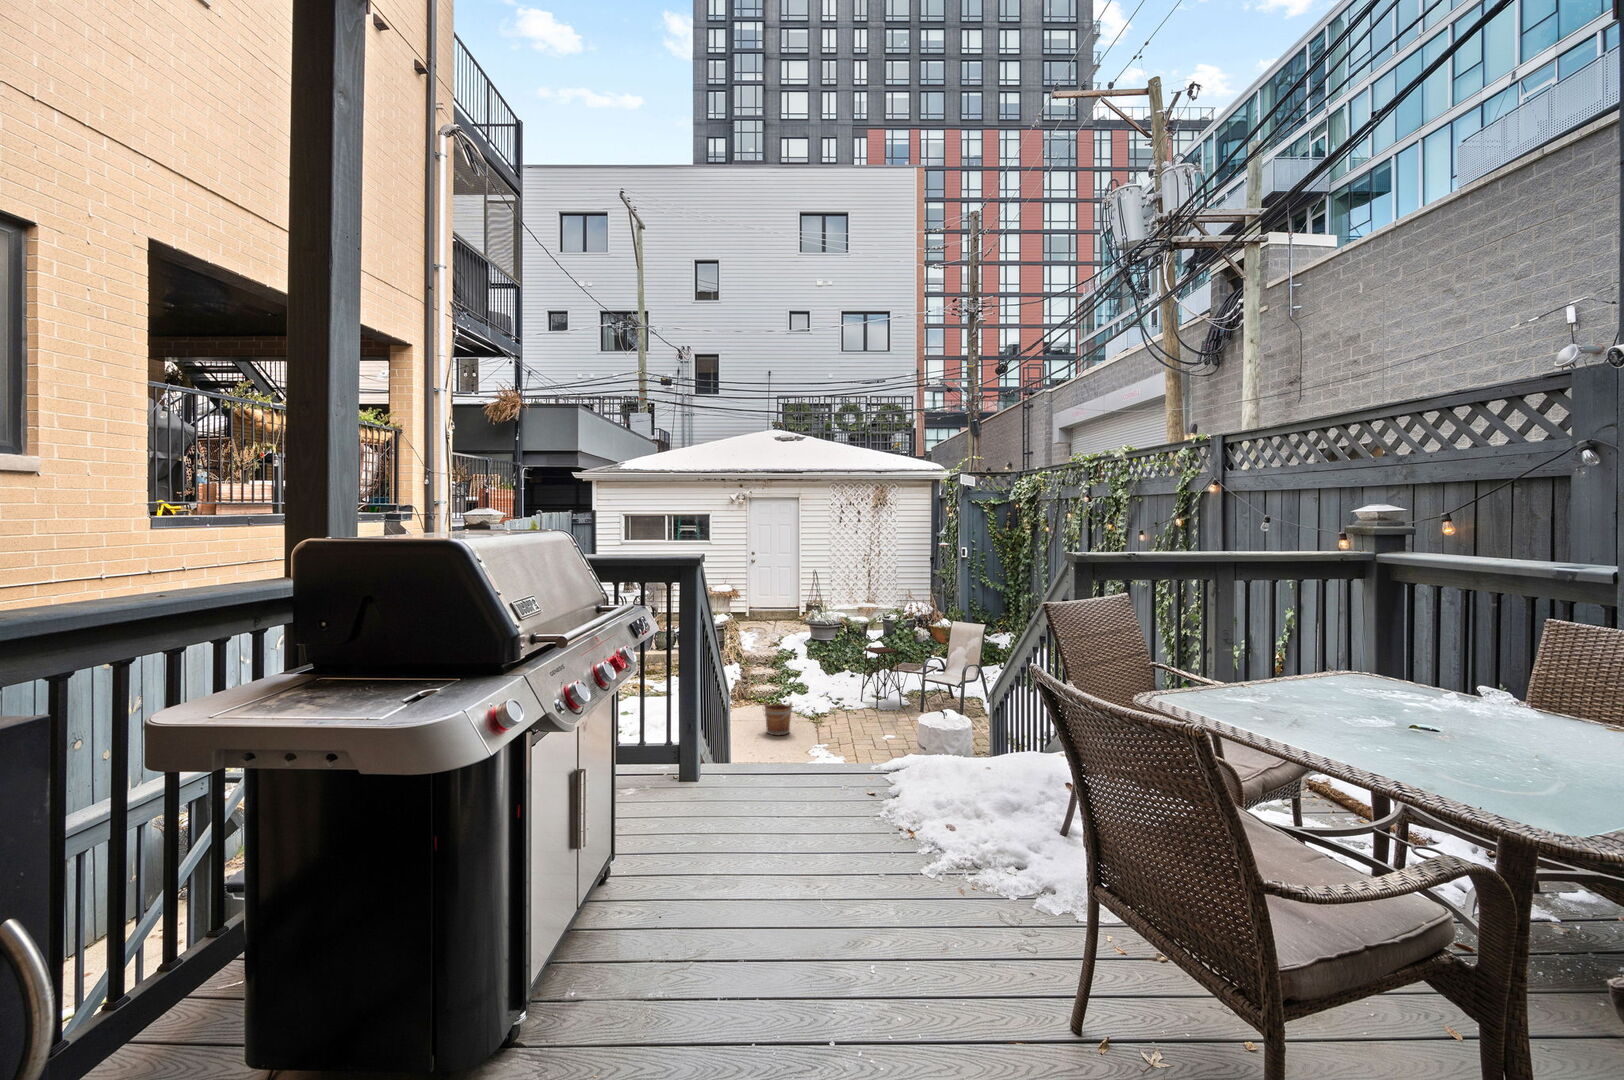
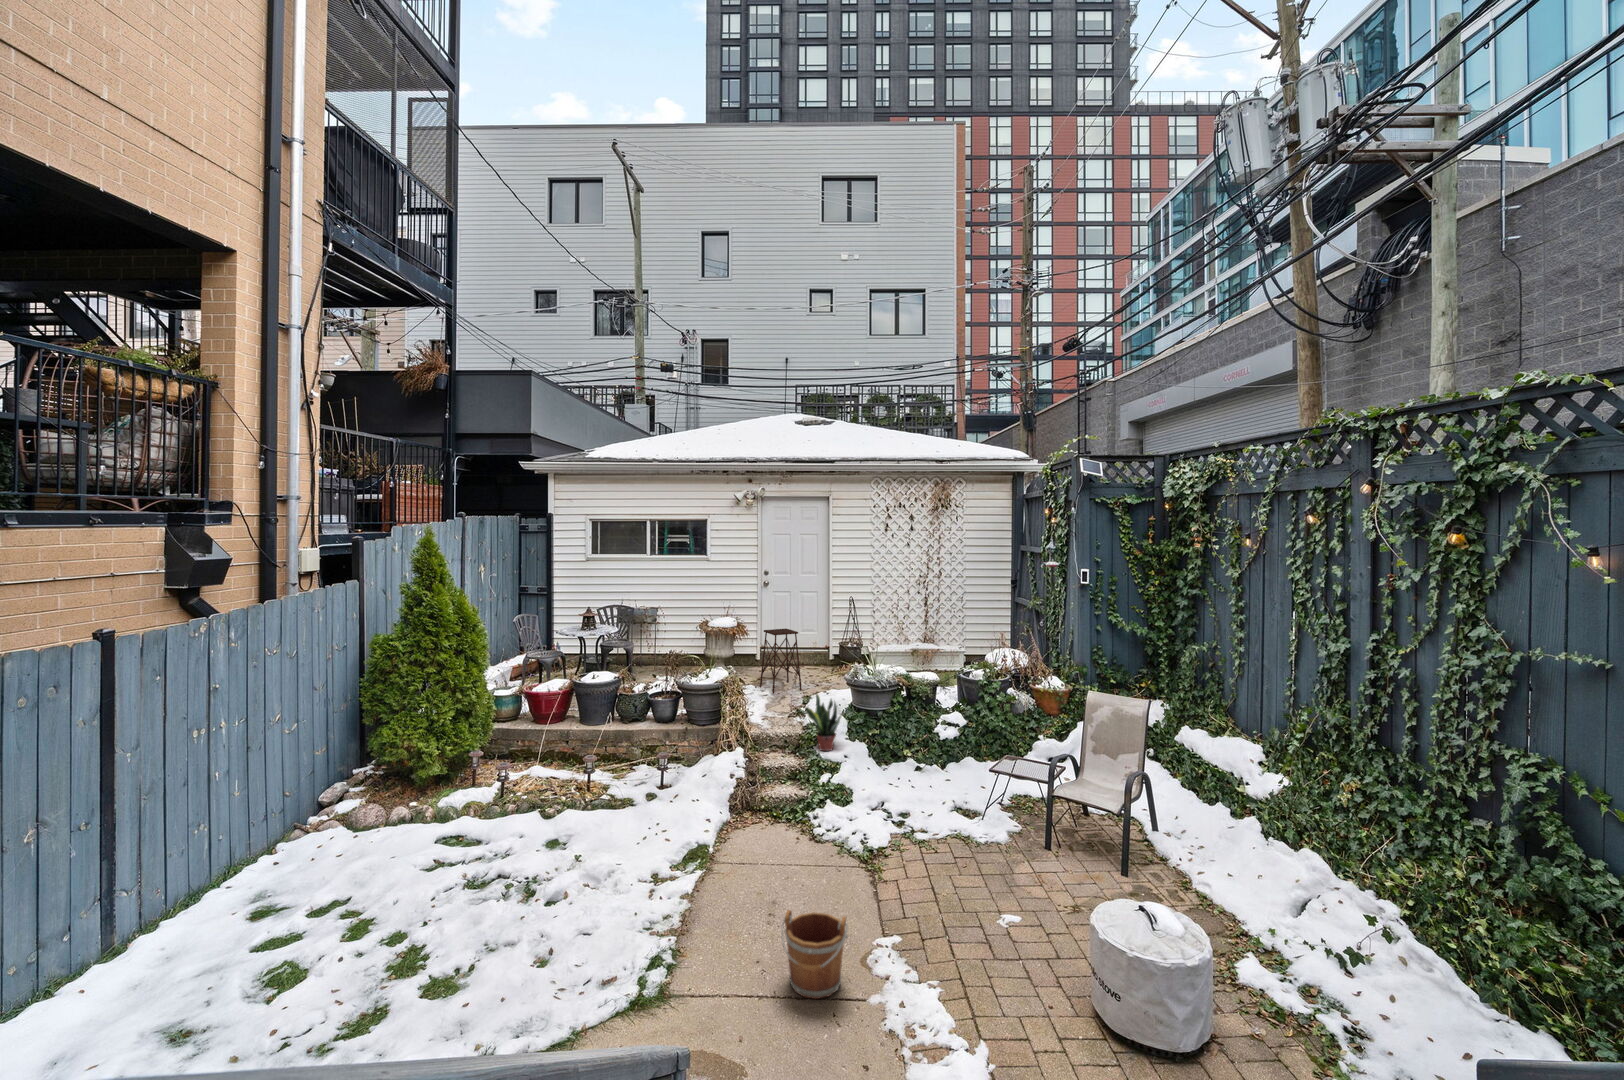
potted plant: none [778,625,805,661] -> present [806,694,844,751]
side table: present [861,647,902,709] -> present [760,629,802,694]

